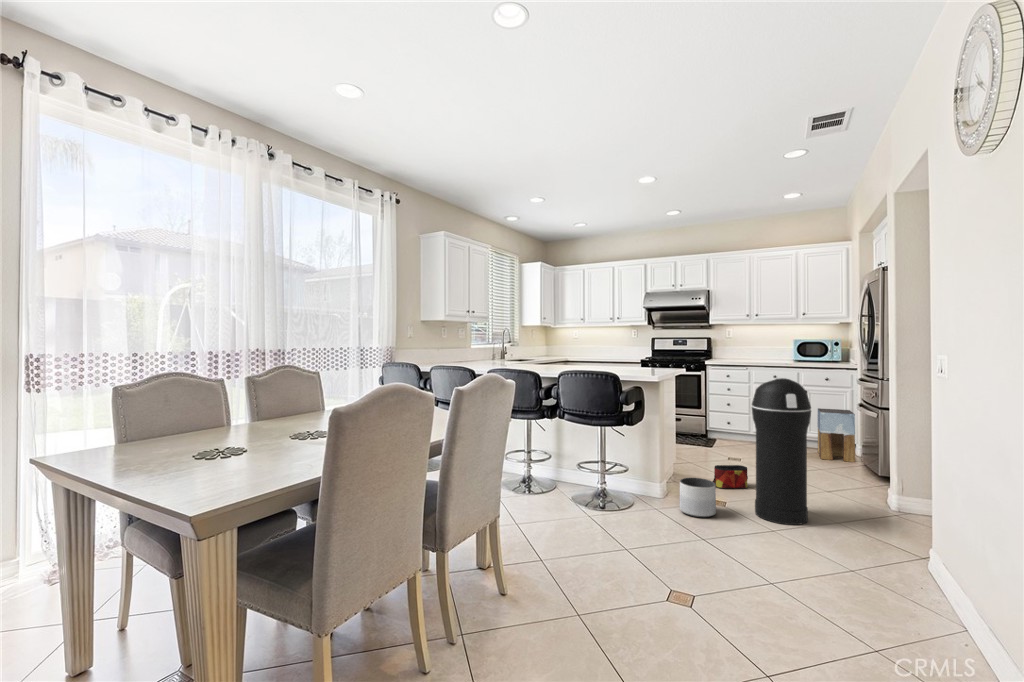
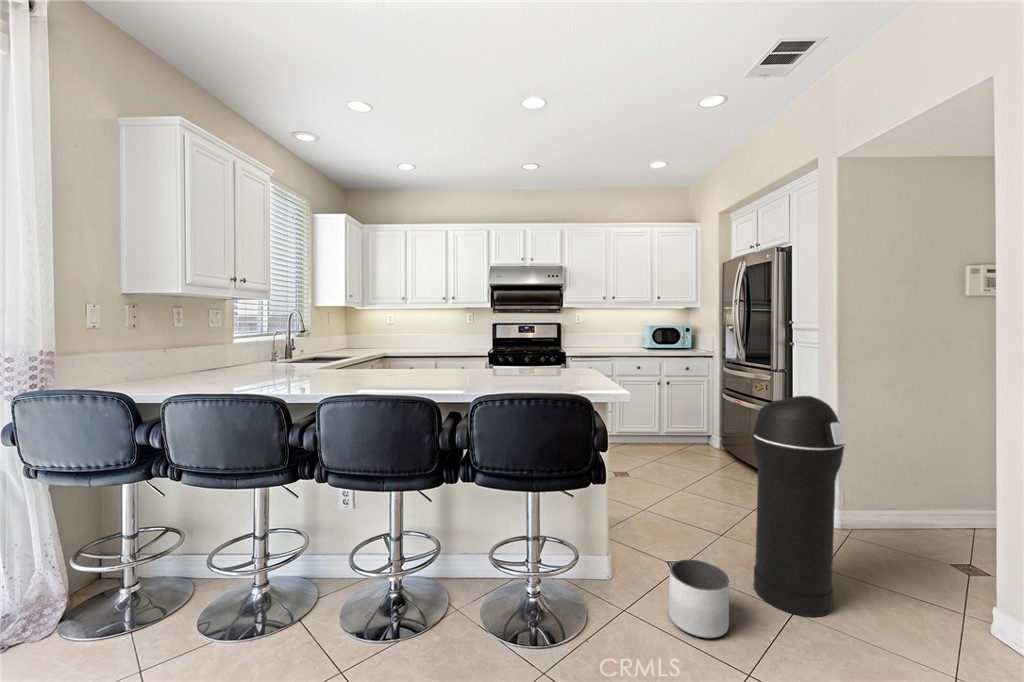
stool: present [817,408,855,462] -> none [686,403,732,461]
bag: present [713,465,748,489] -> none [650,503,693,544]

